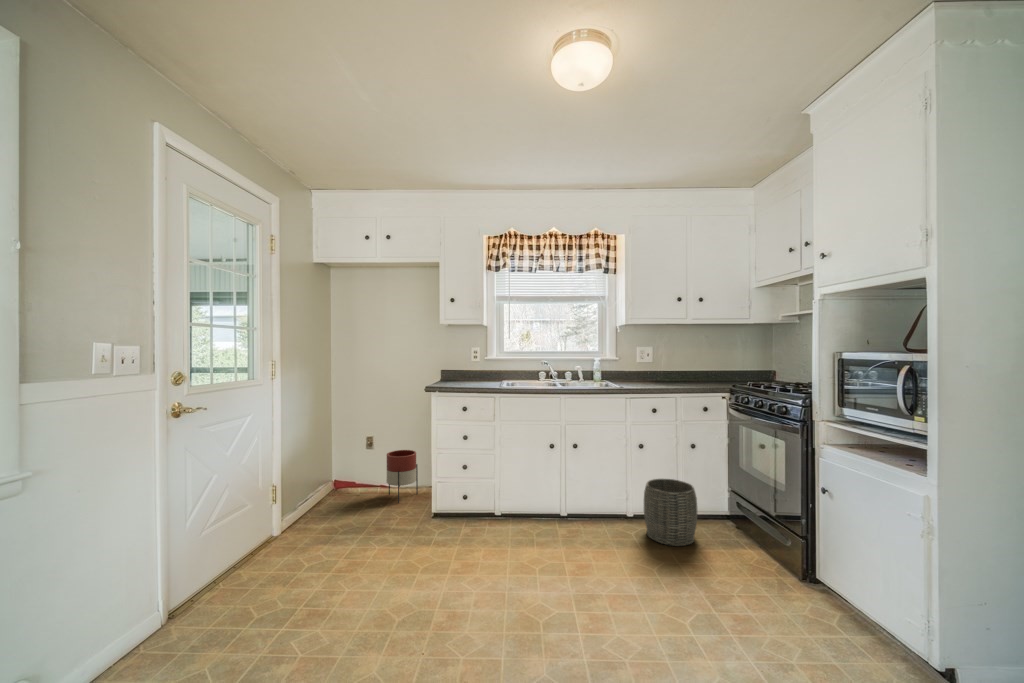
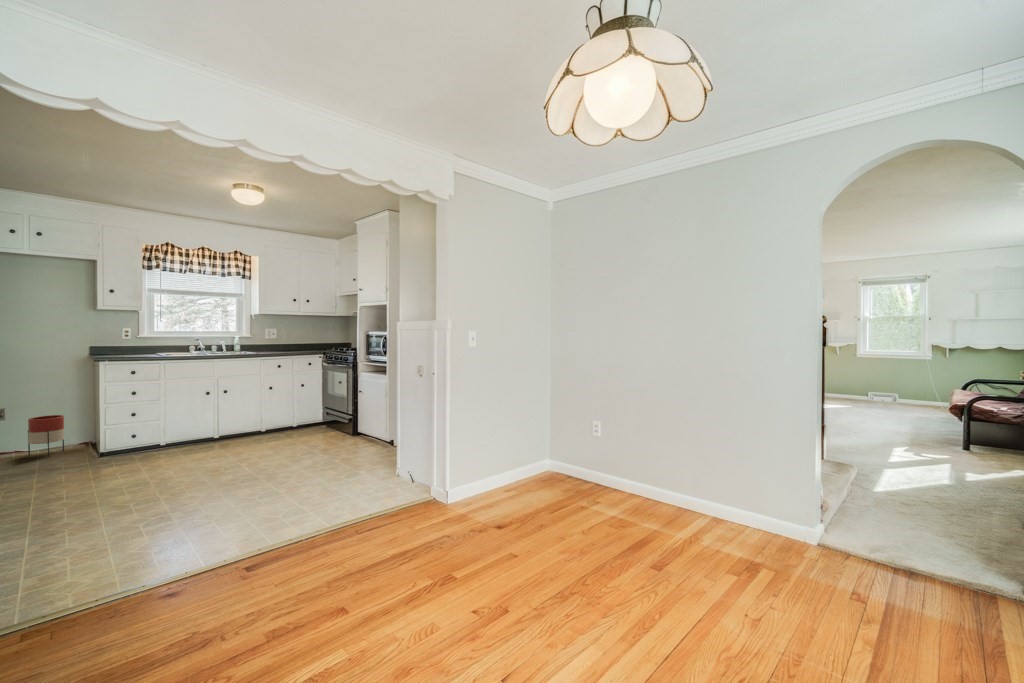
woven basket: present [644,479,697,546] -> none [272,404,304,436]

